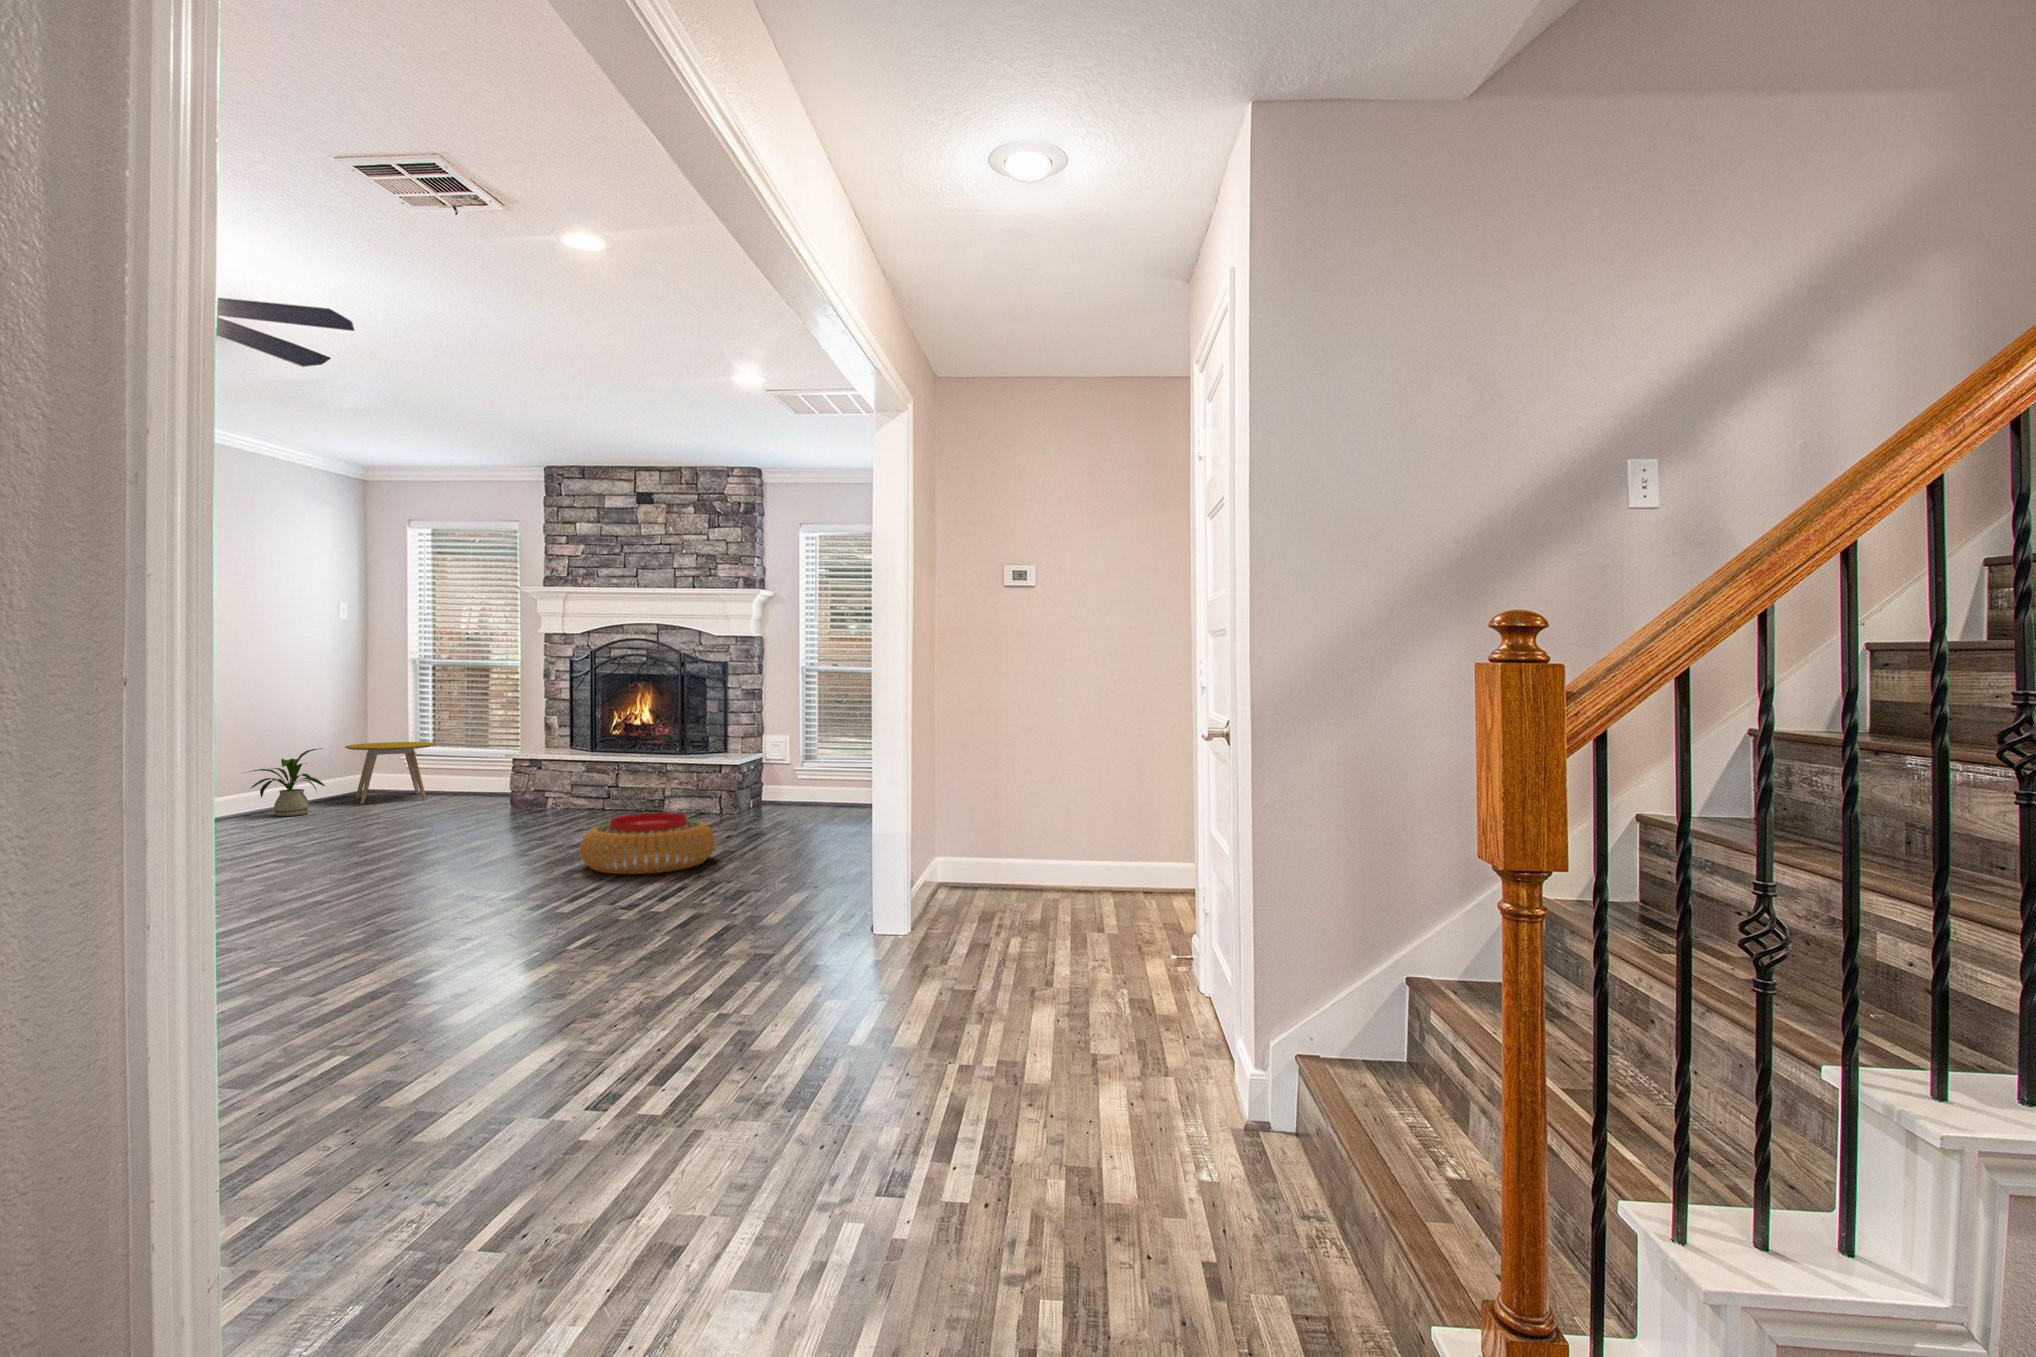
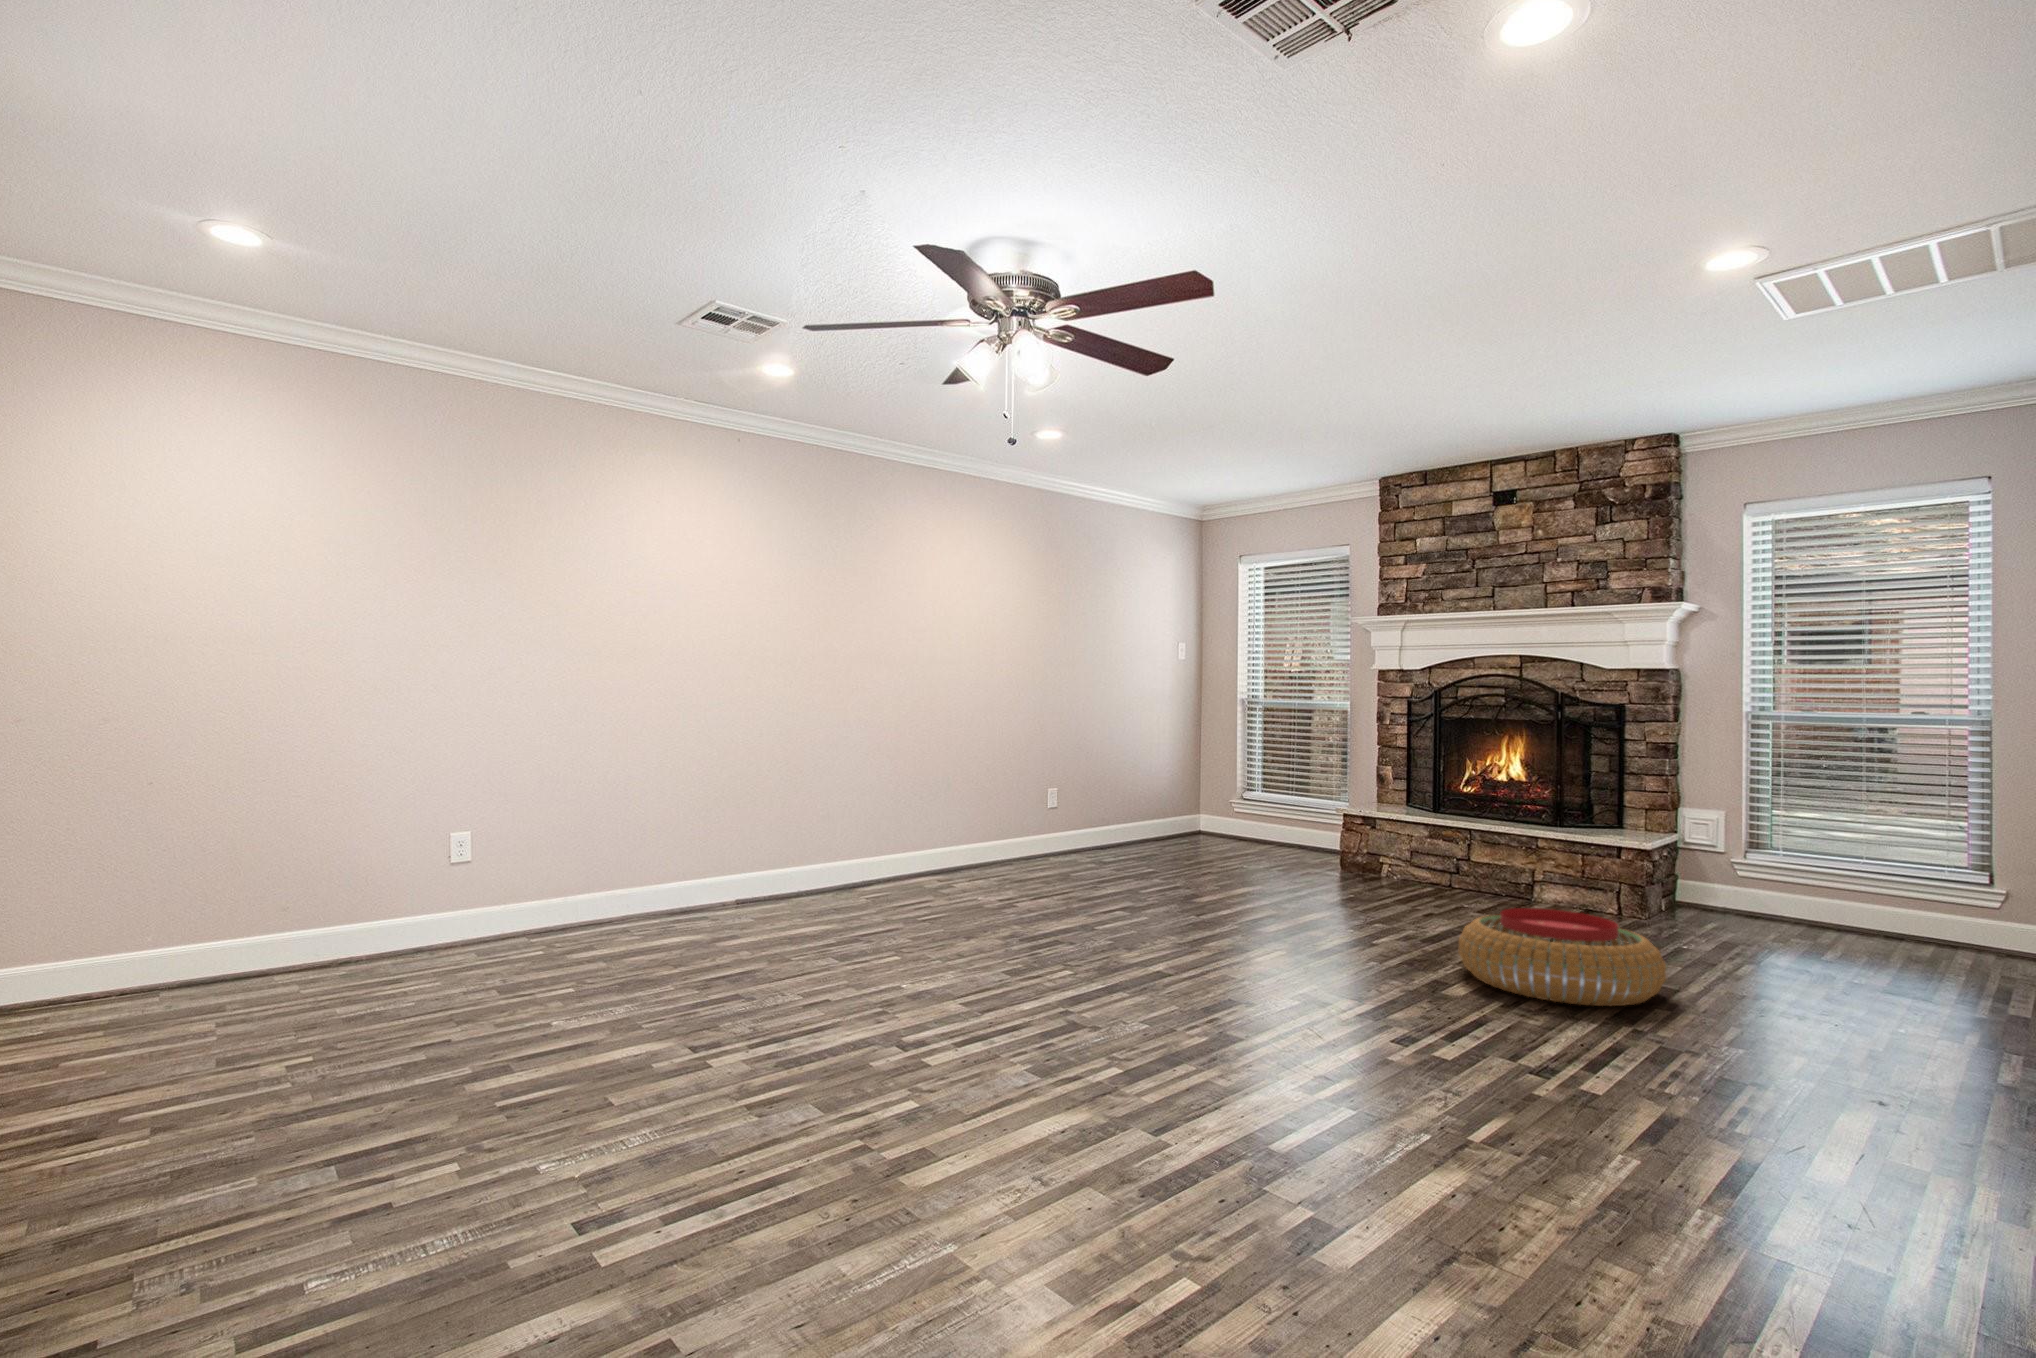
side table: present [345,742,435,804] -> none [1182,783,1262,848]
house plant: present [251,748,325,816] -> none [1100,786,1167,851]

